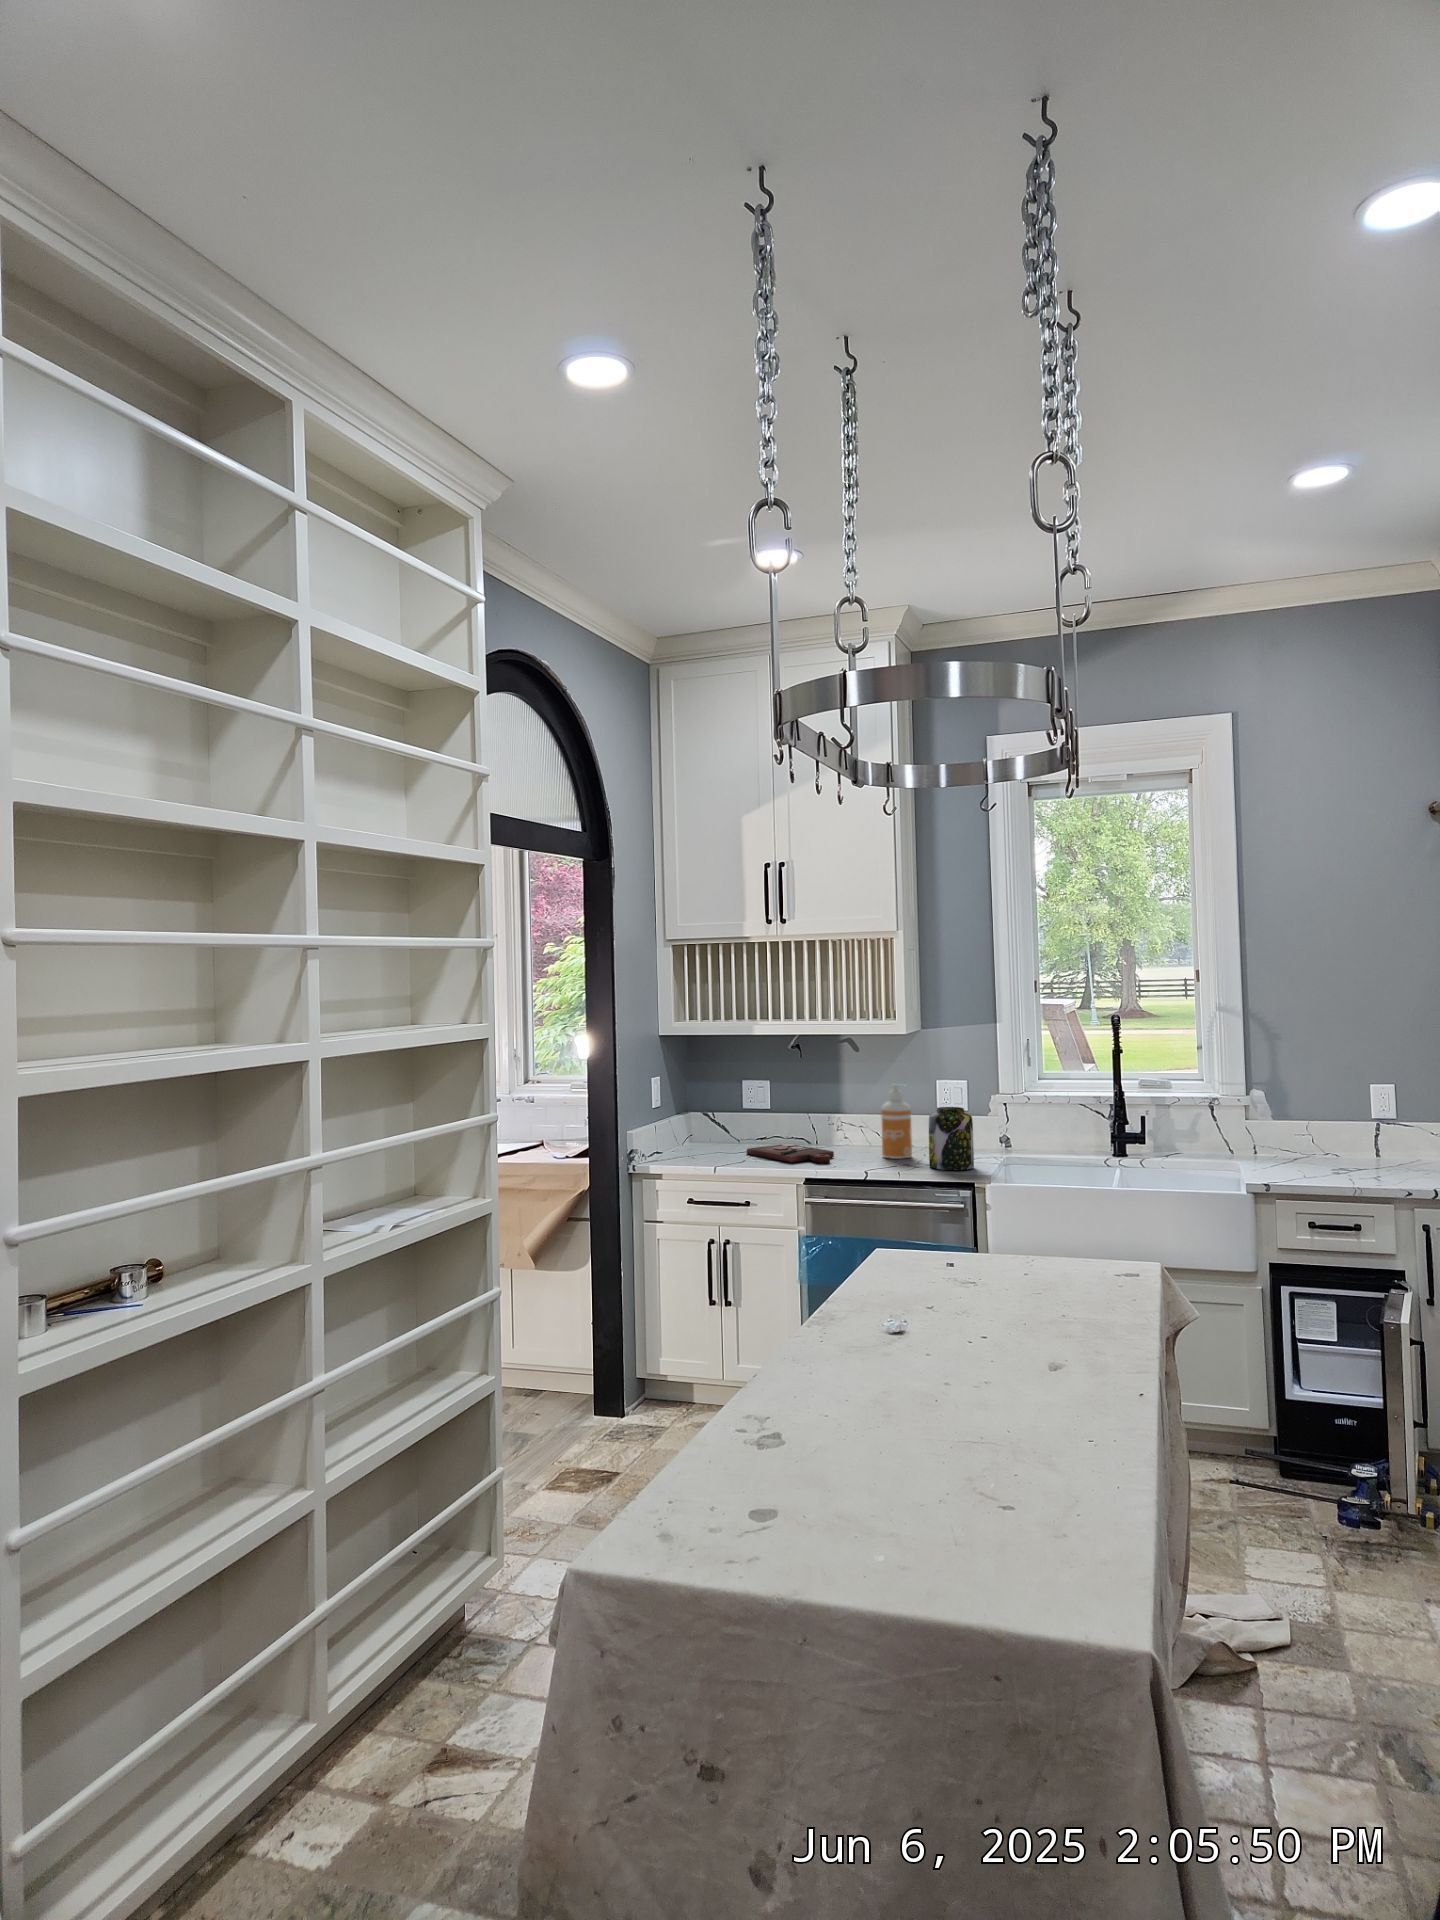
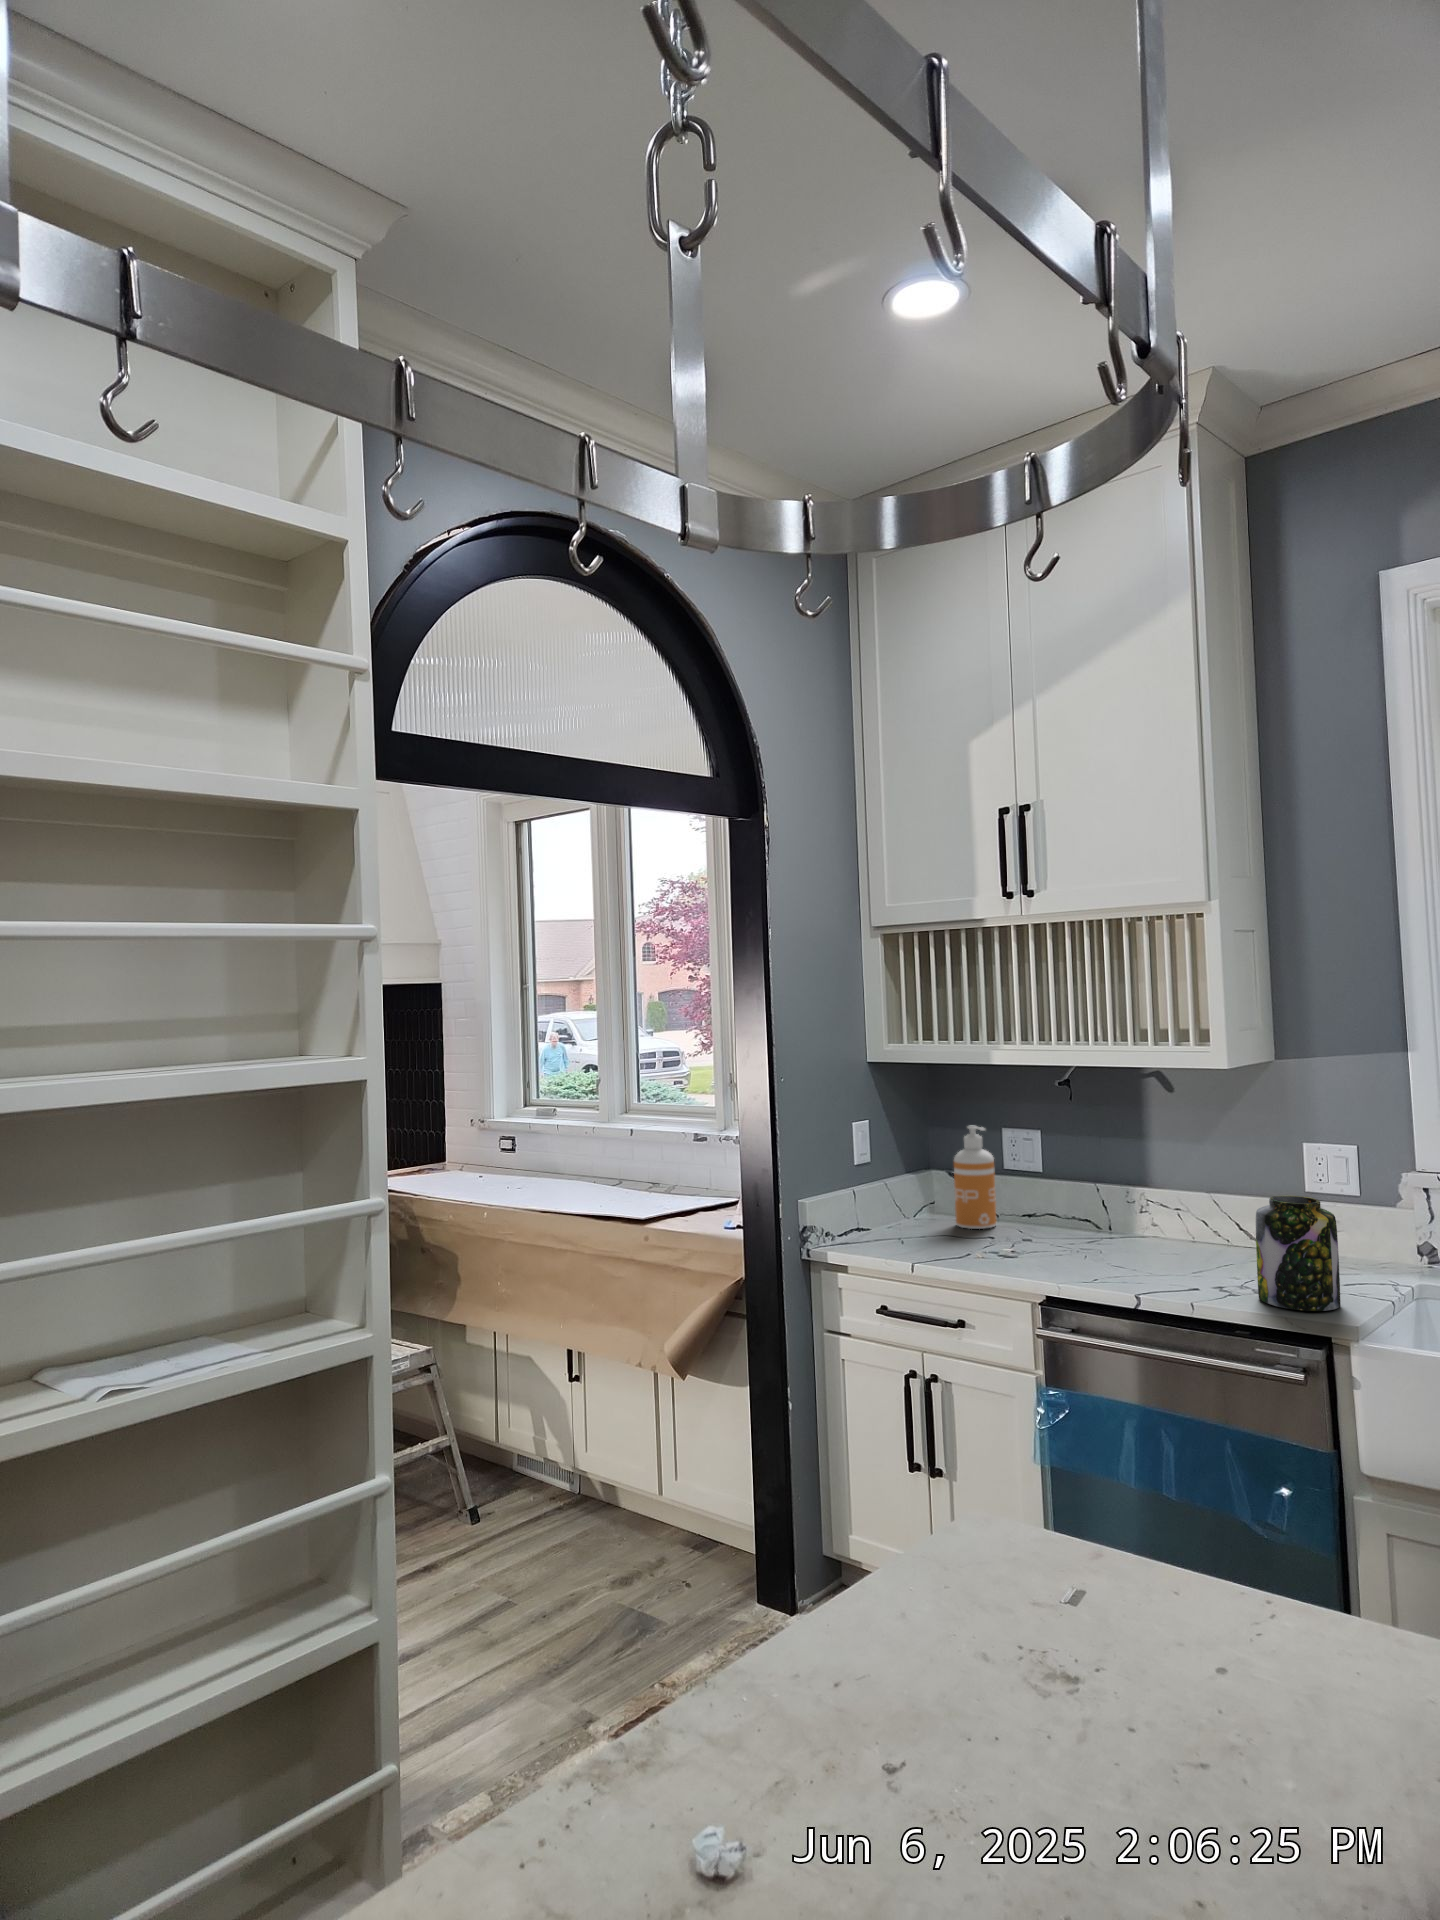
soap dispenser: present [881,1084,912,1159] -> present [954,1126,996,1229]
cutting board: present [747,1144,834,1162] -> none [982,1229,1110,1272]

